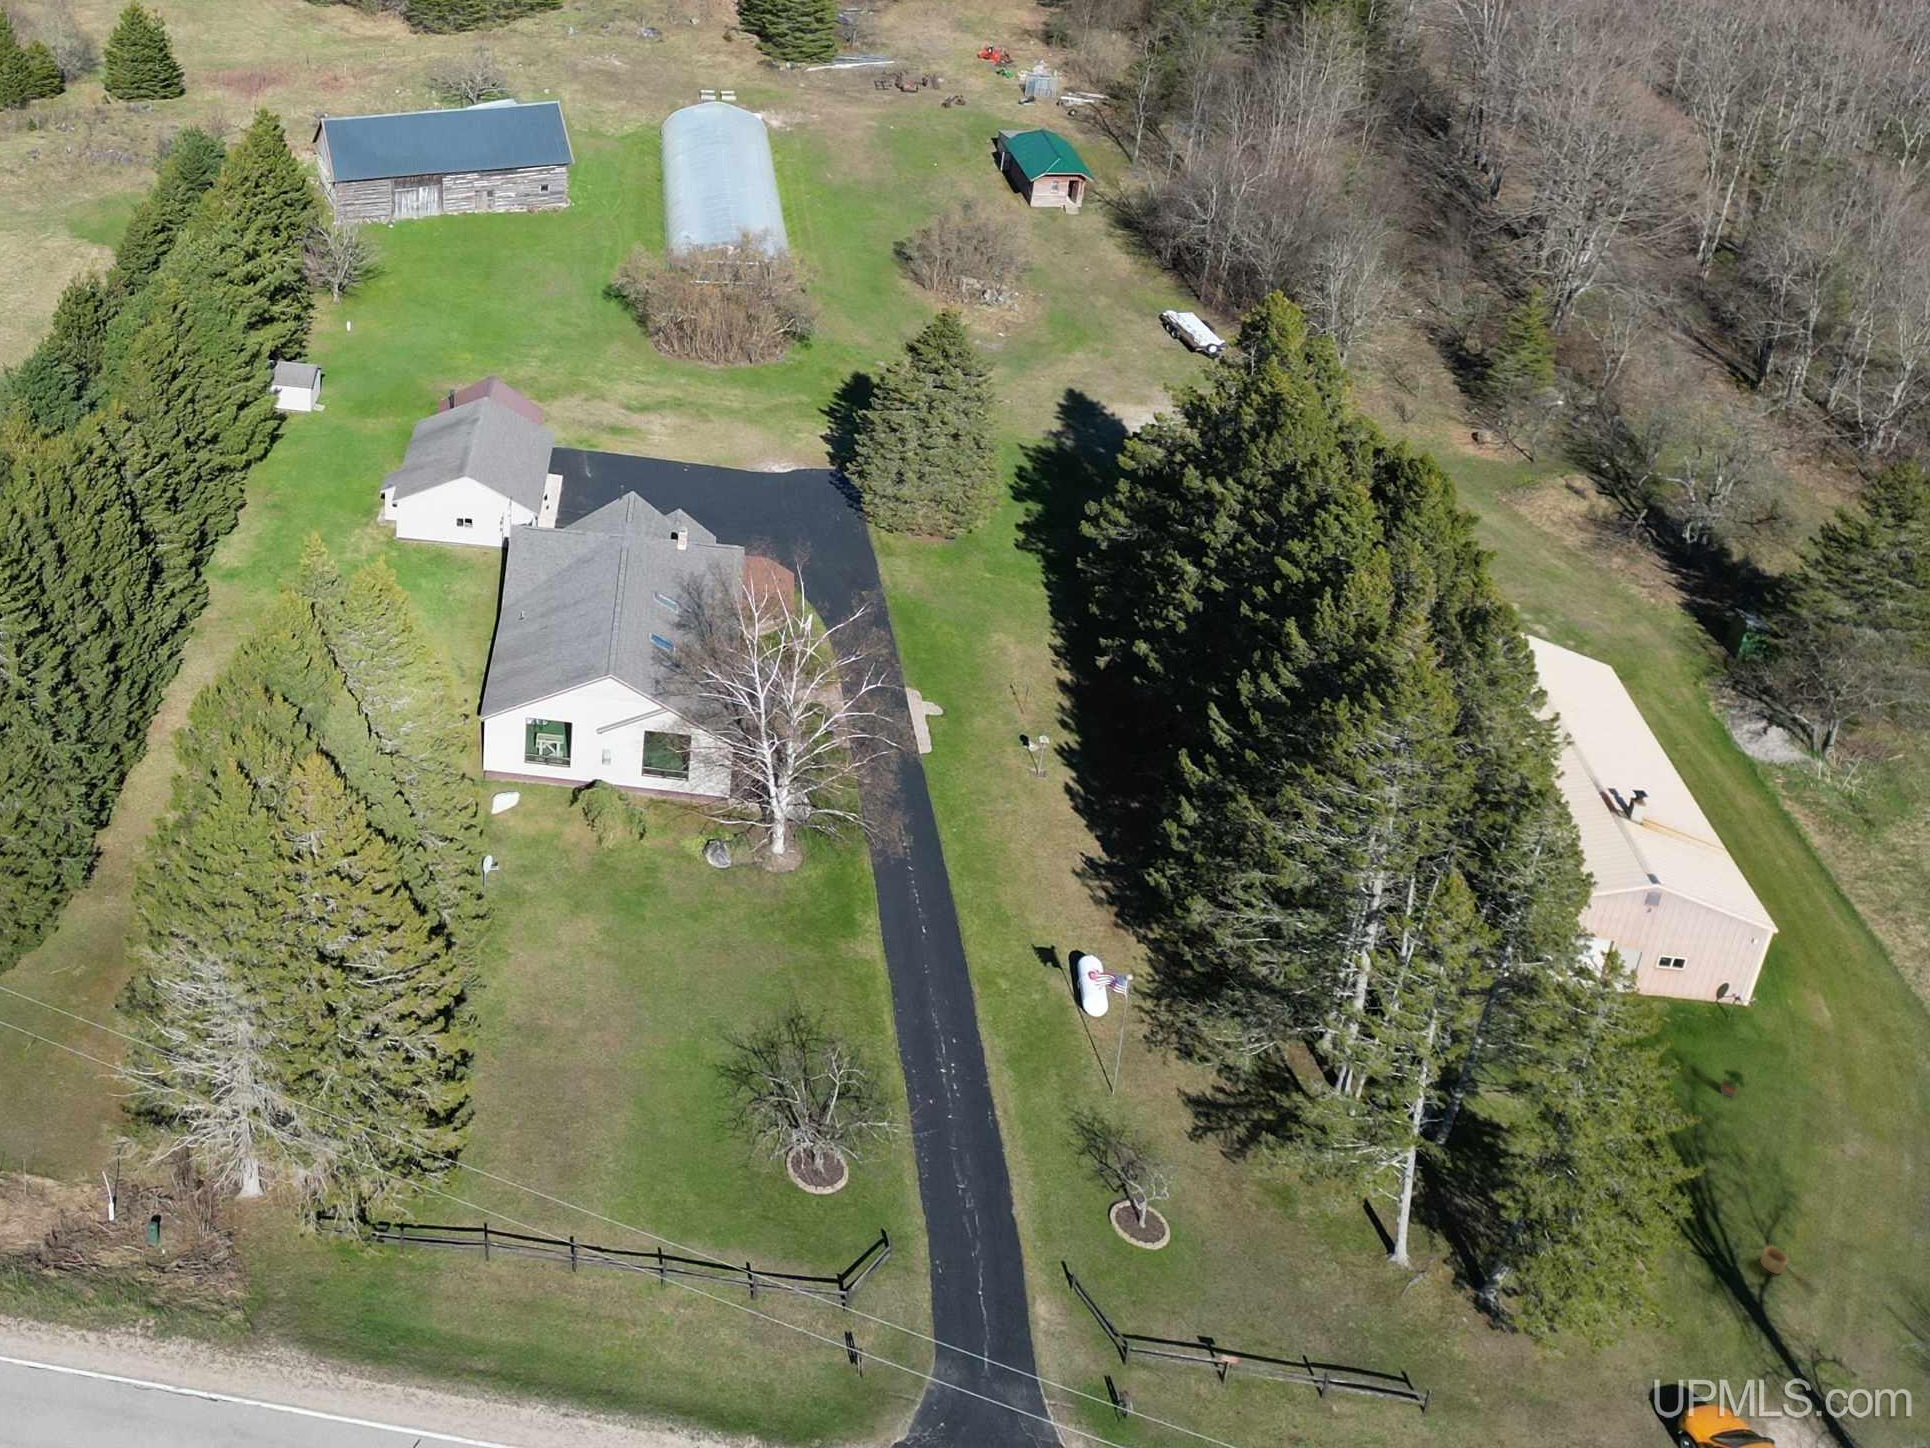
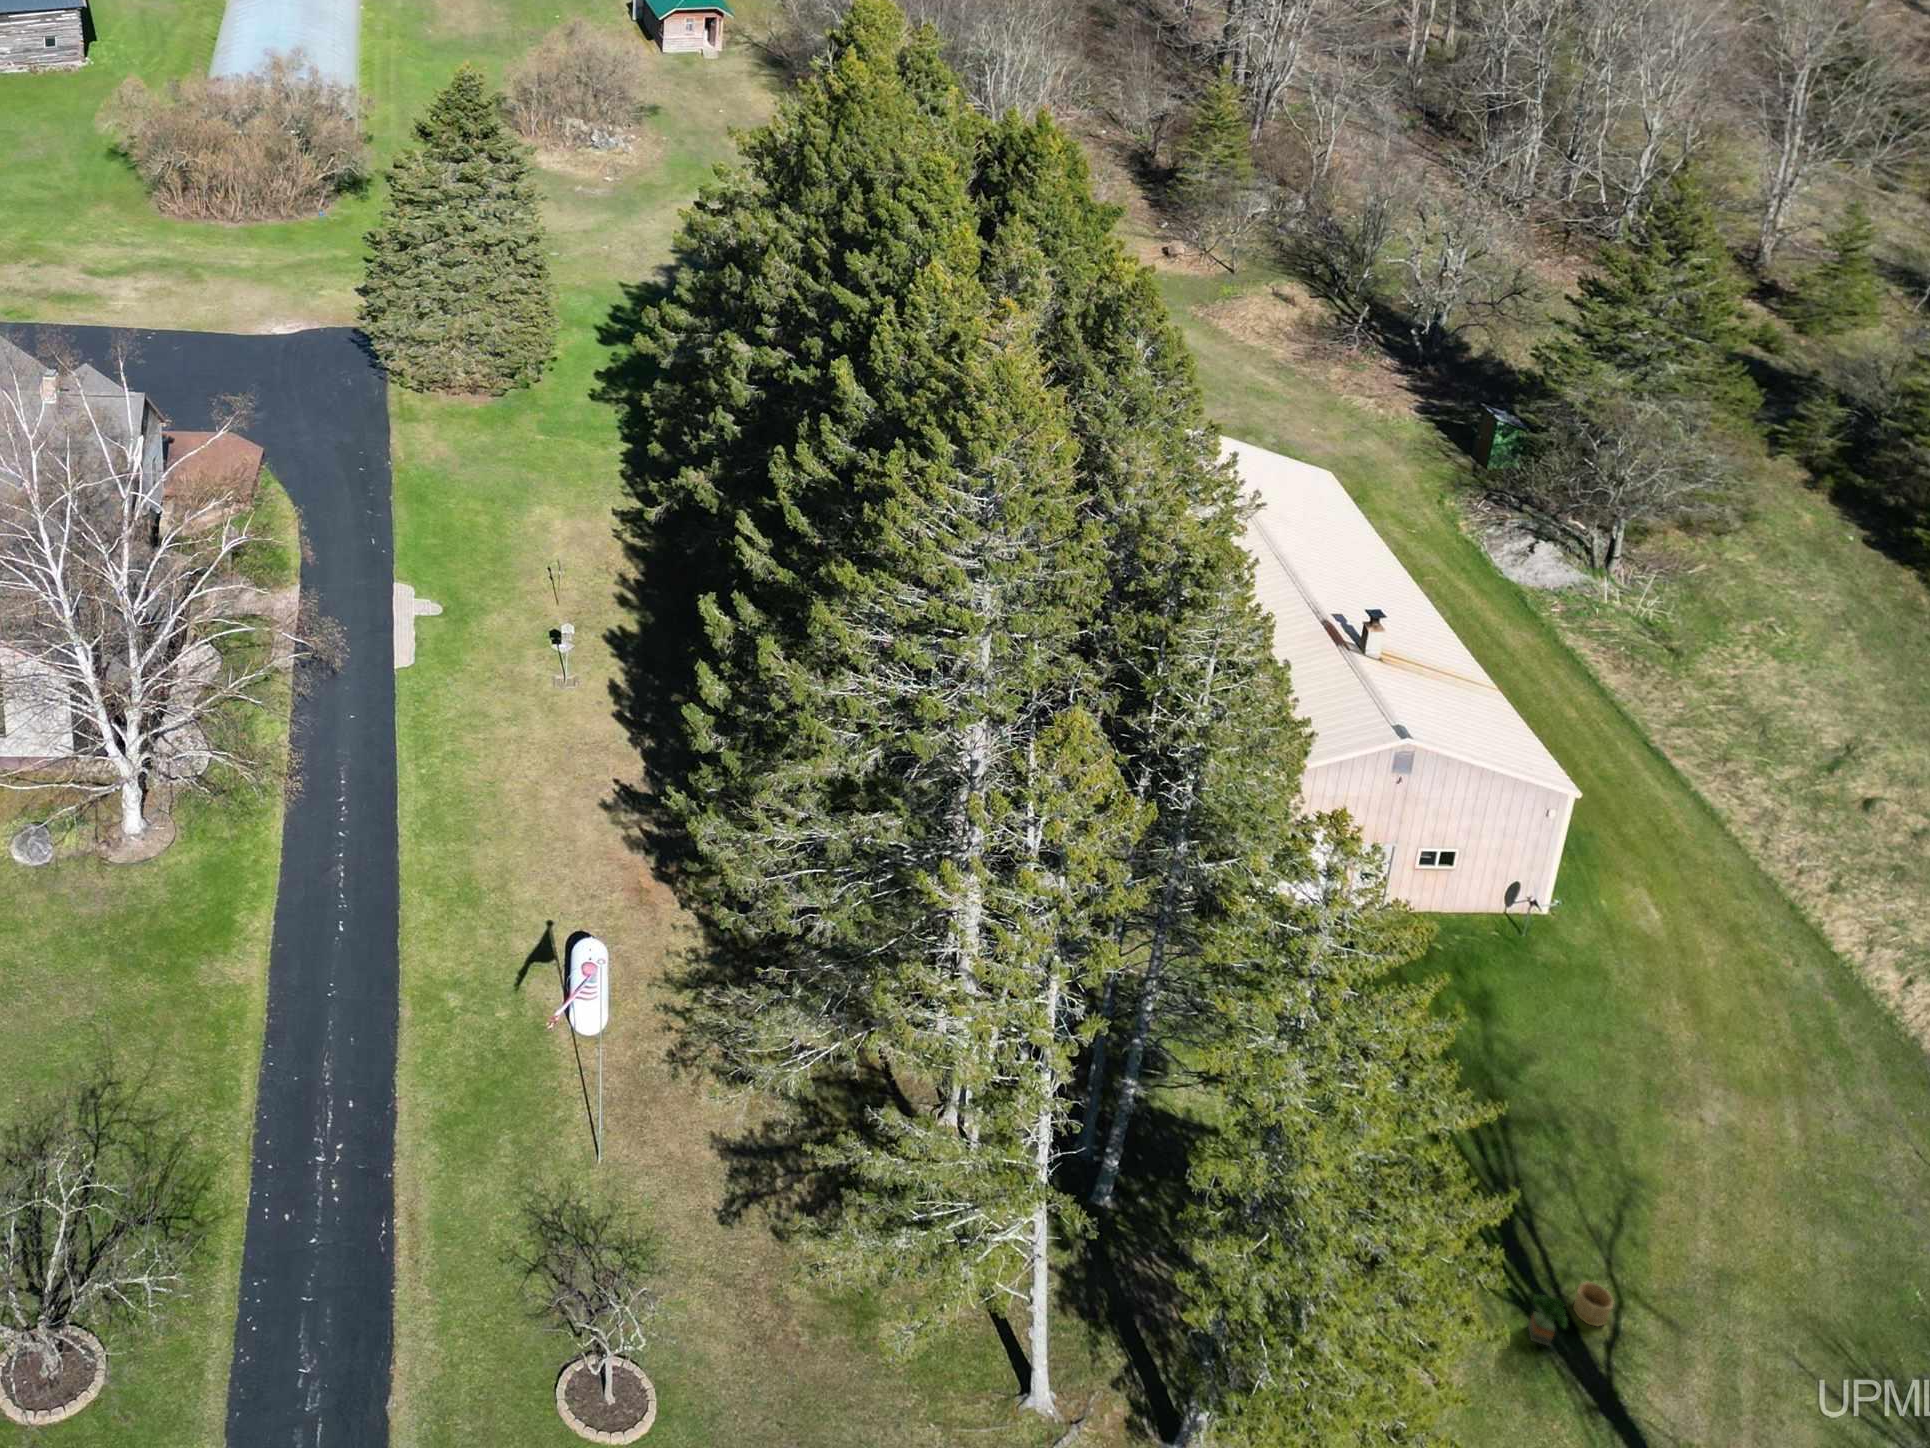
potted tree: present [1720,1070,1745,1097] -> present [1528,1295,1567,1345]

